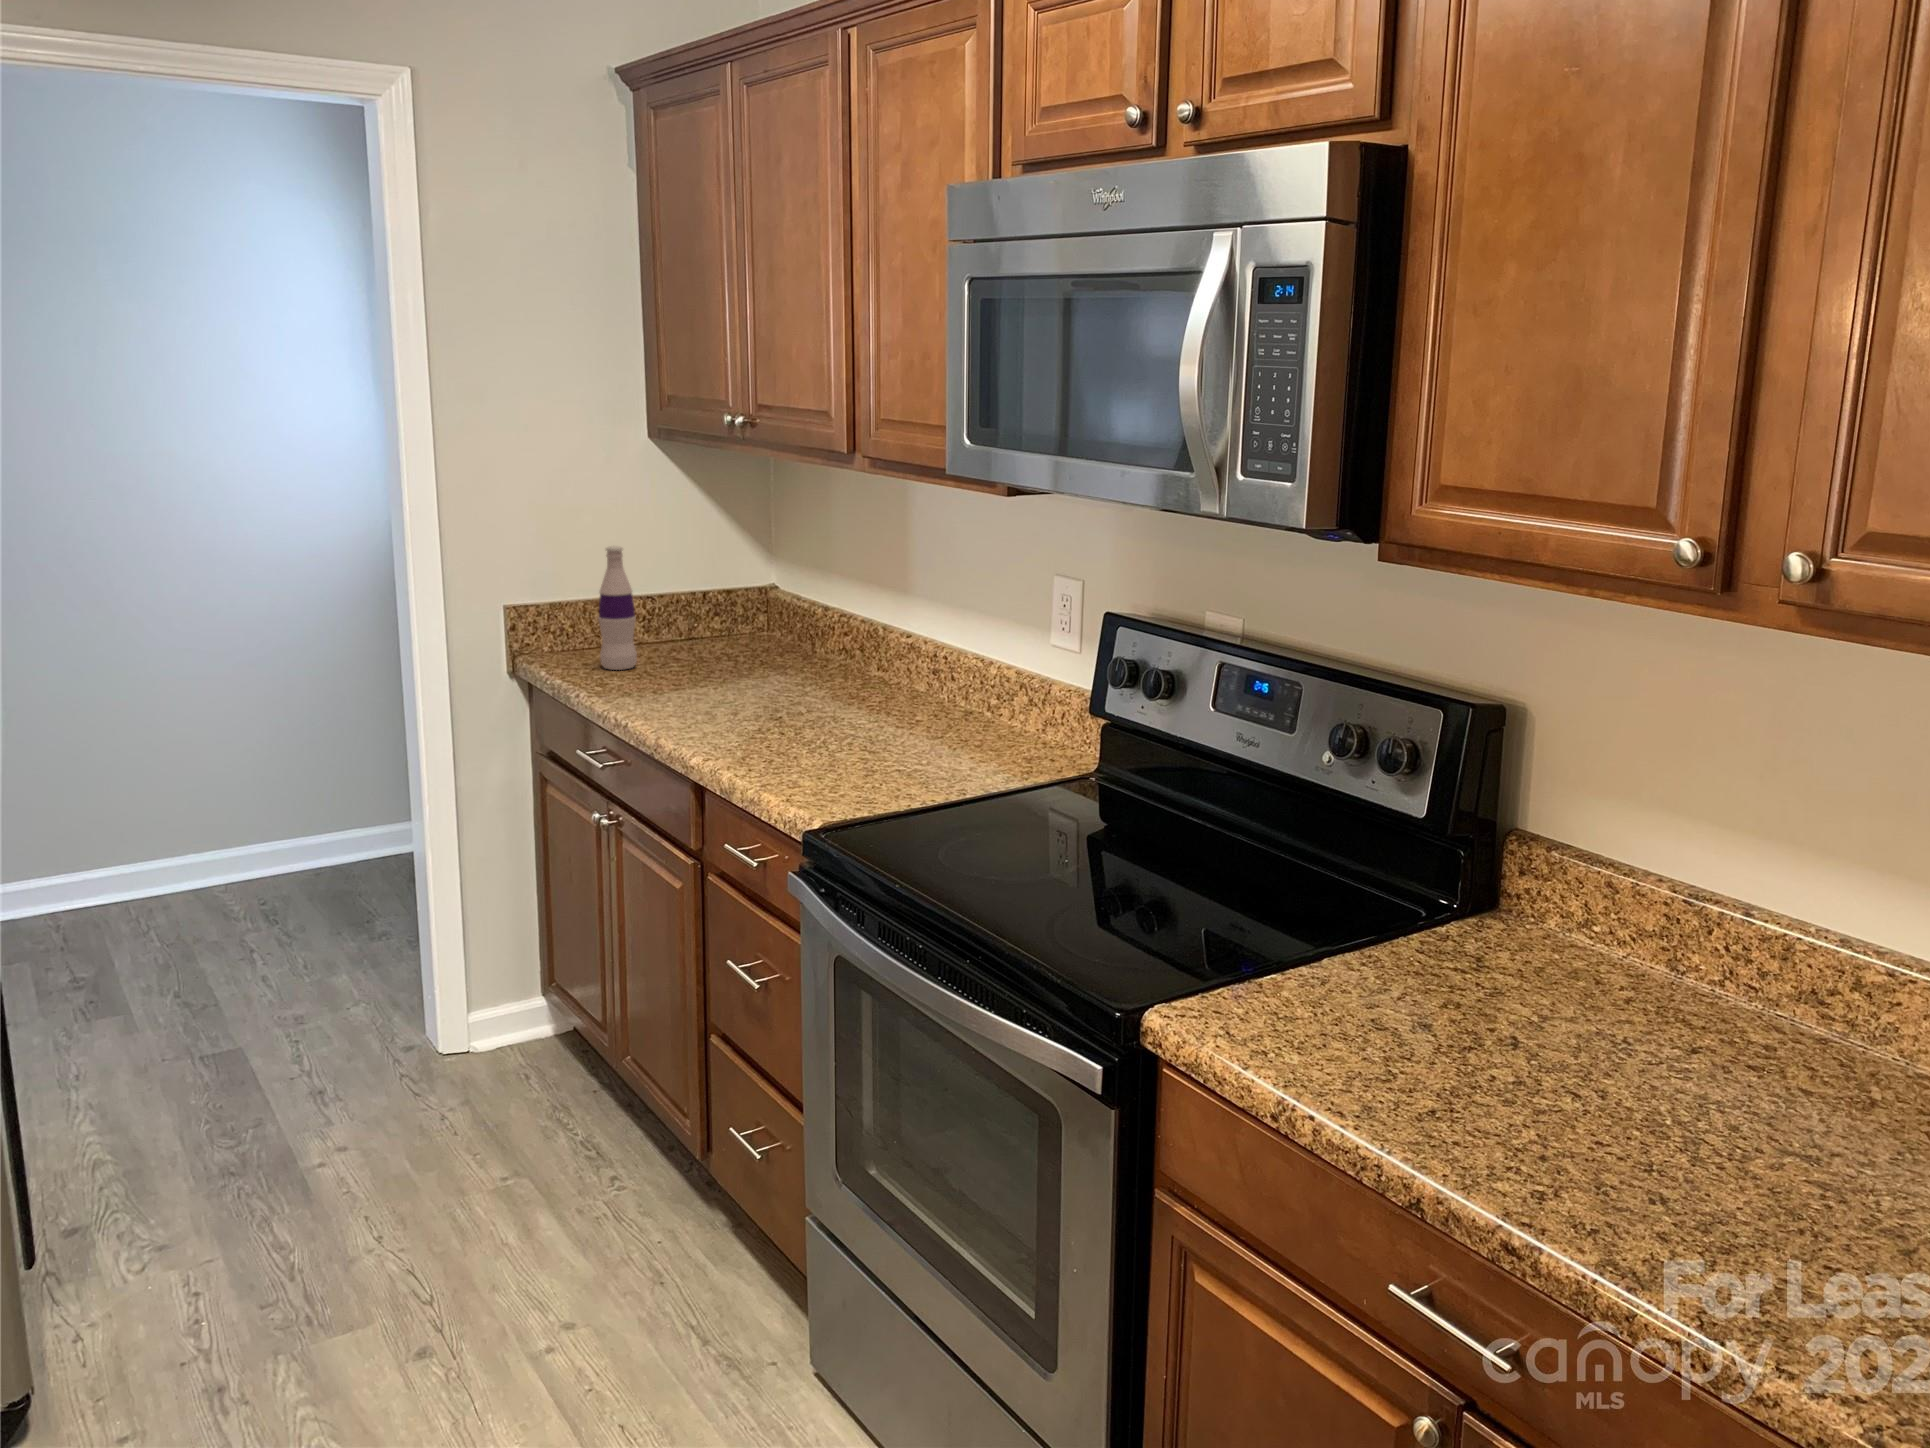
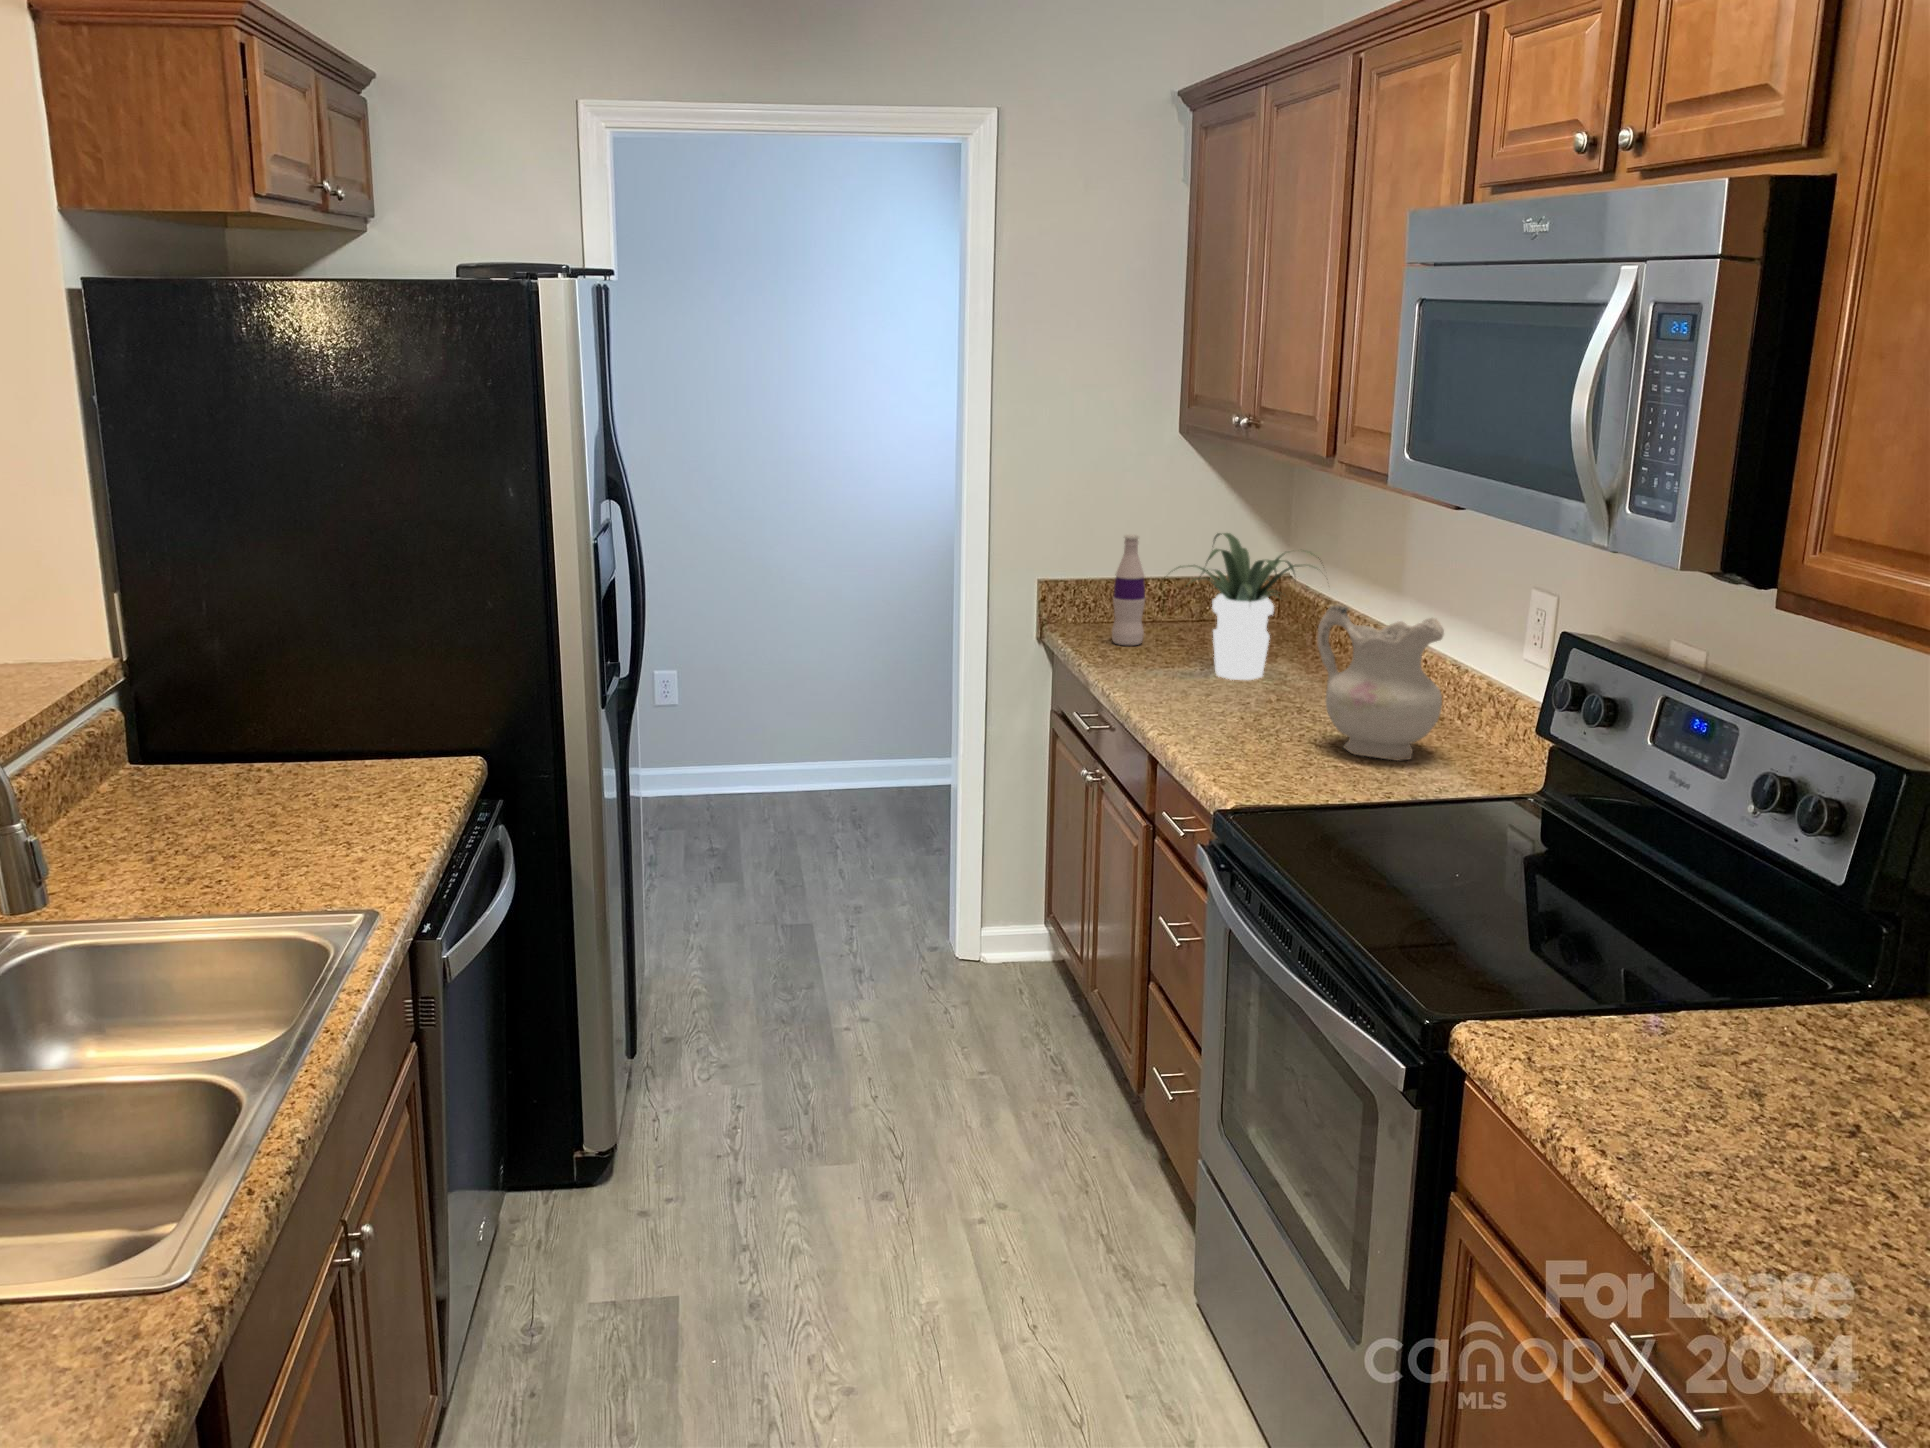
potted plant: none [662,538,844,695] -> present [1164,533,1320,680]
ceramic pitcher: none [860,603,990,759] -> present [1317,605,1444,761]

